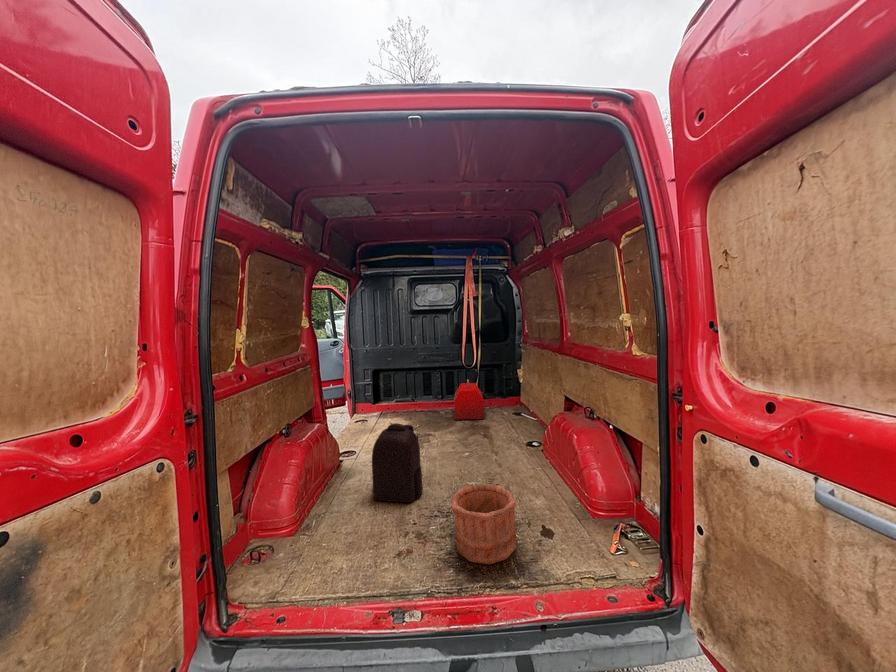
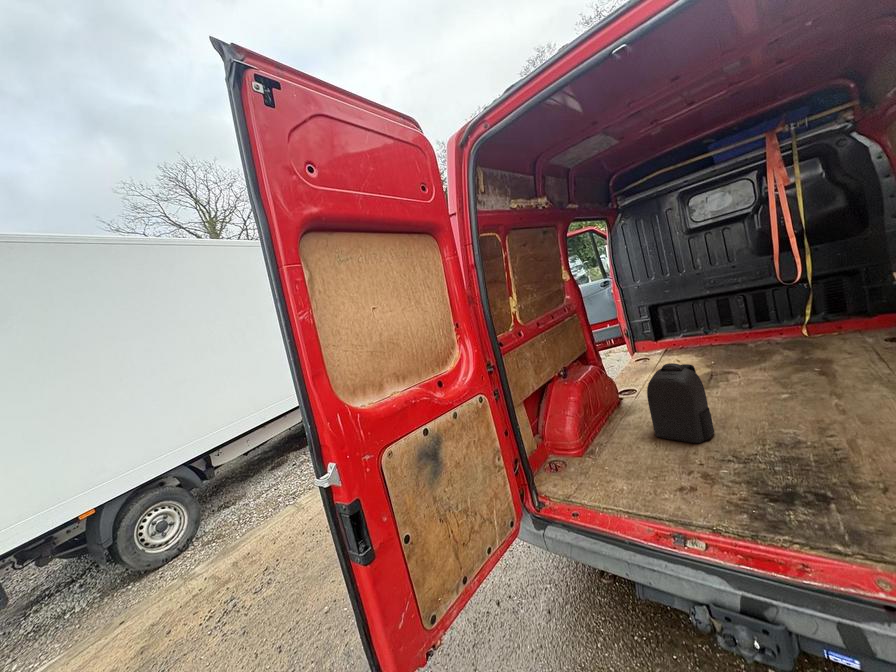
toolbox: present [454,380,484,420] -> none [765,300,821,353]
wooden bucket: present [451,484,516,565] -> none [742,433,851,522]

